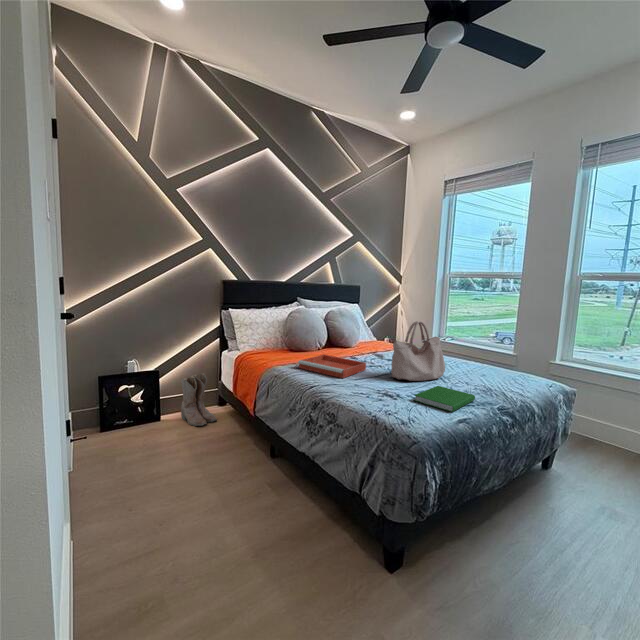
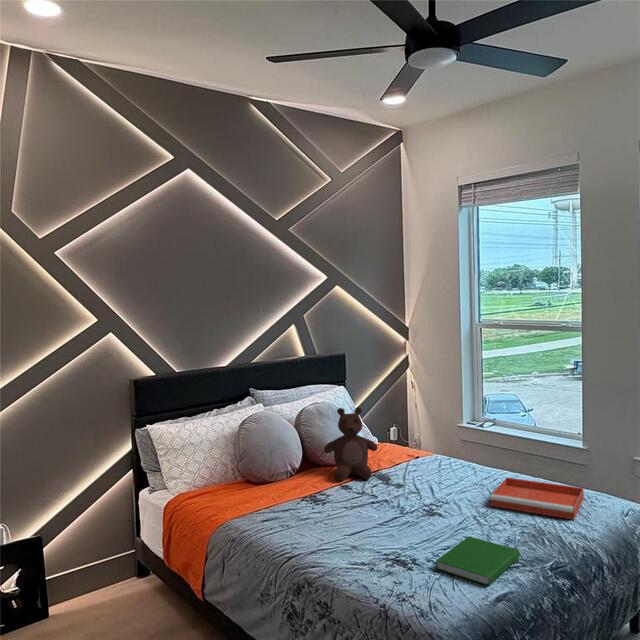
teddy bear: none [342,310,377,356] -> present [324,407,378,480]
handbag: present [391,321,445,381] -> none [400,436,479,528]
tray: present [298,355,366,378] -> present [490,478,584,519]
boots: present [181,373,217,426] -> none [78,530,139,620]

